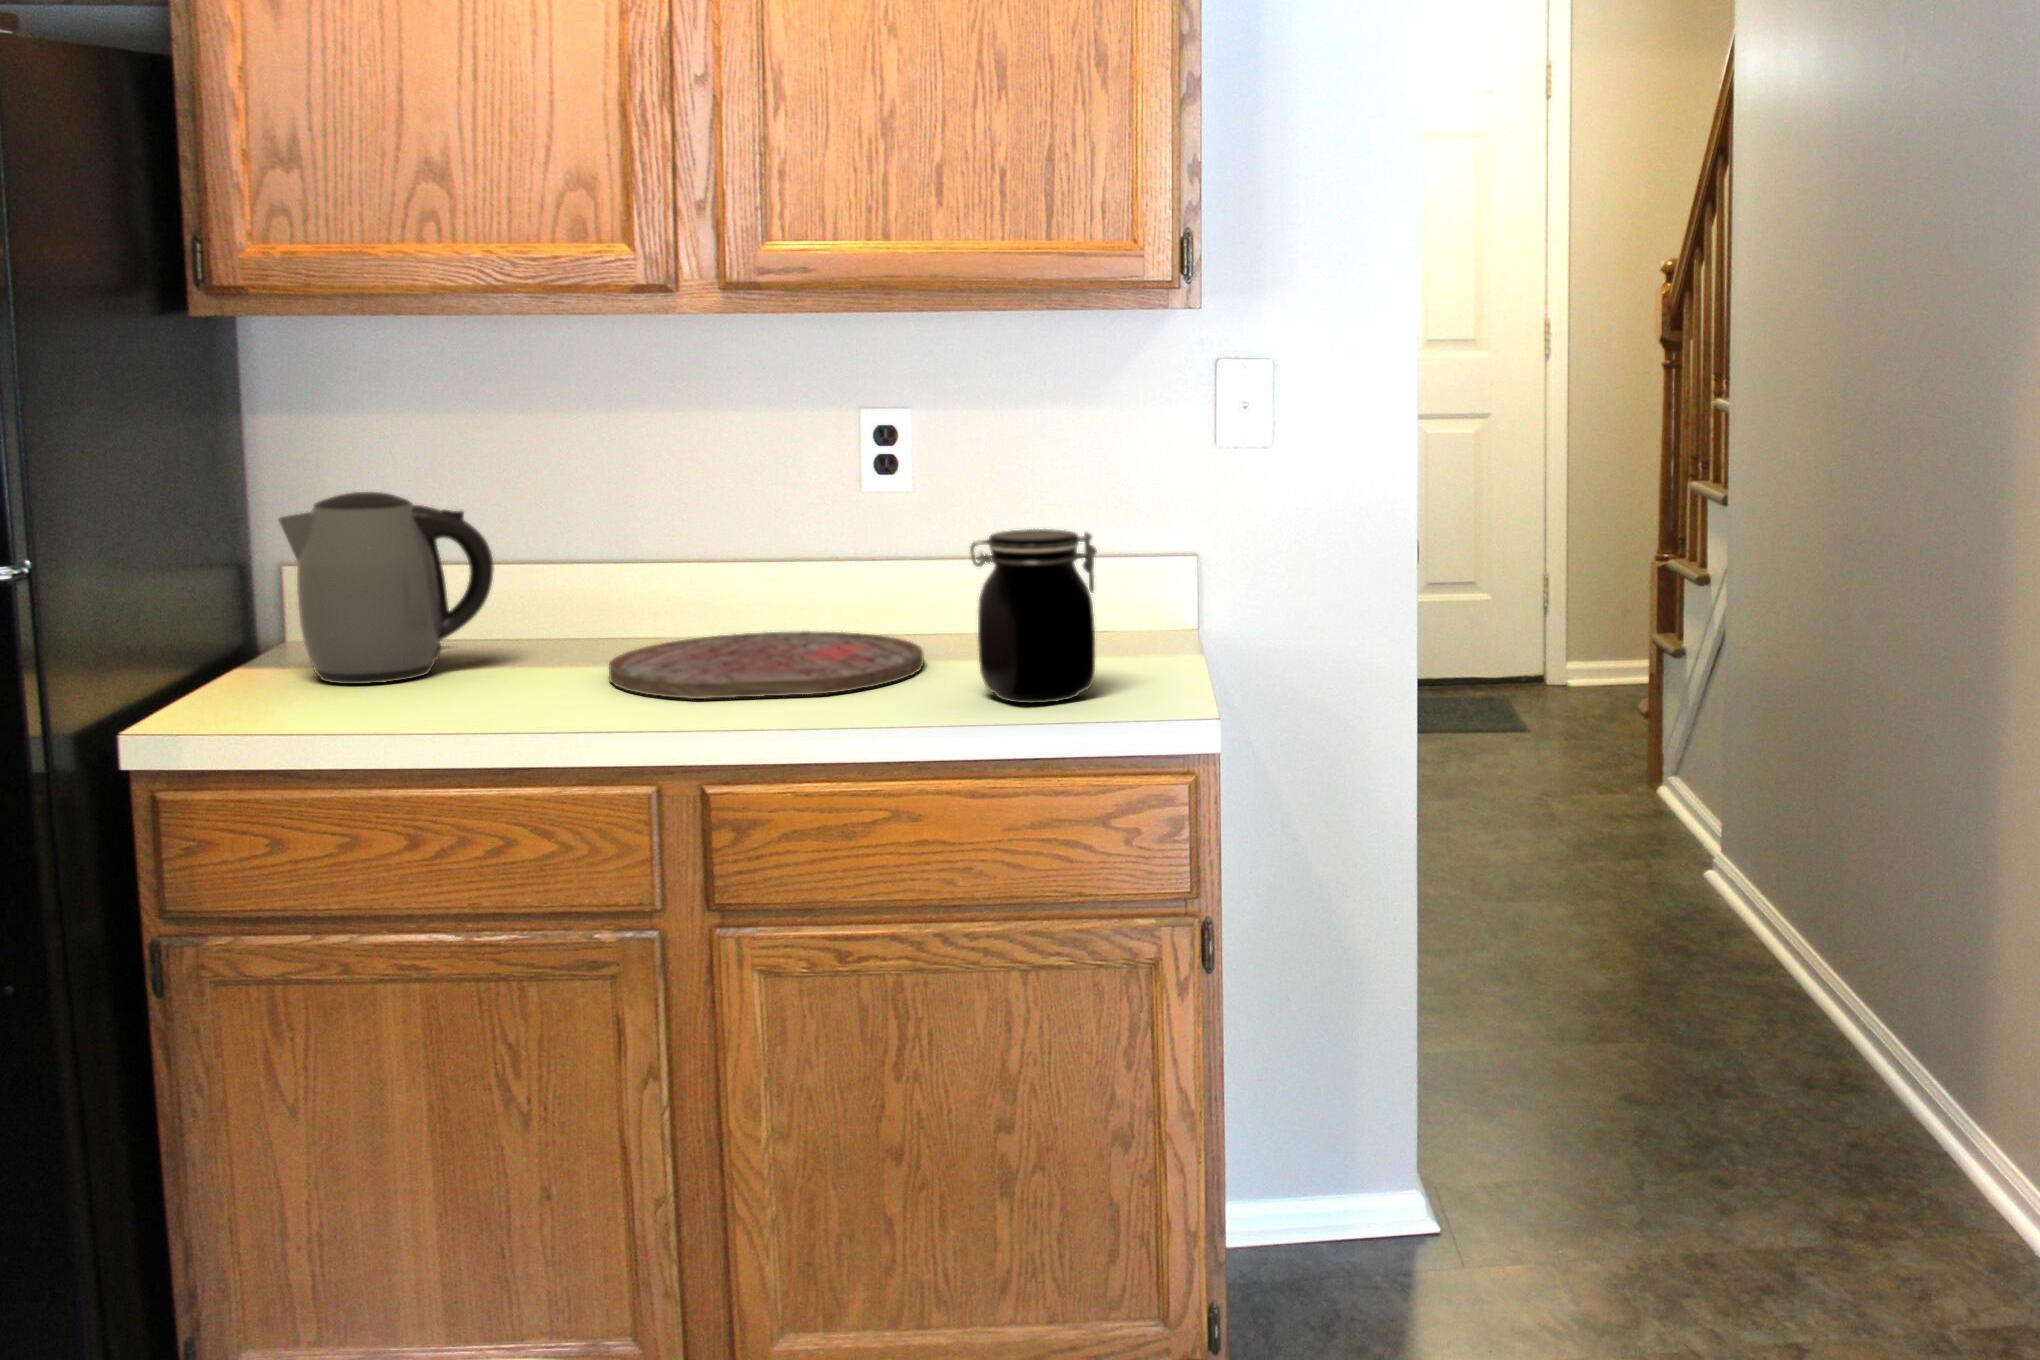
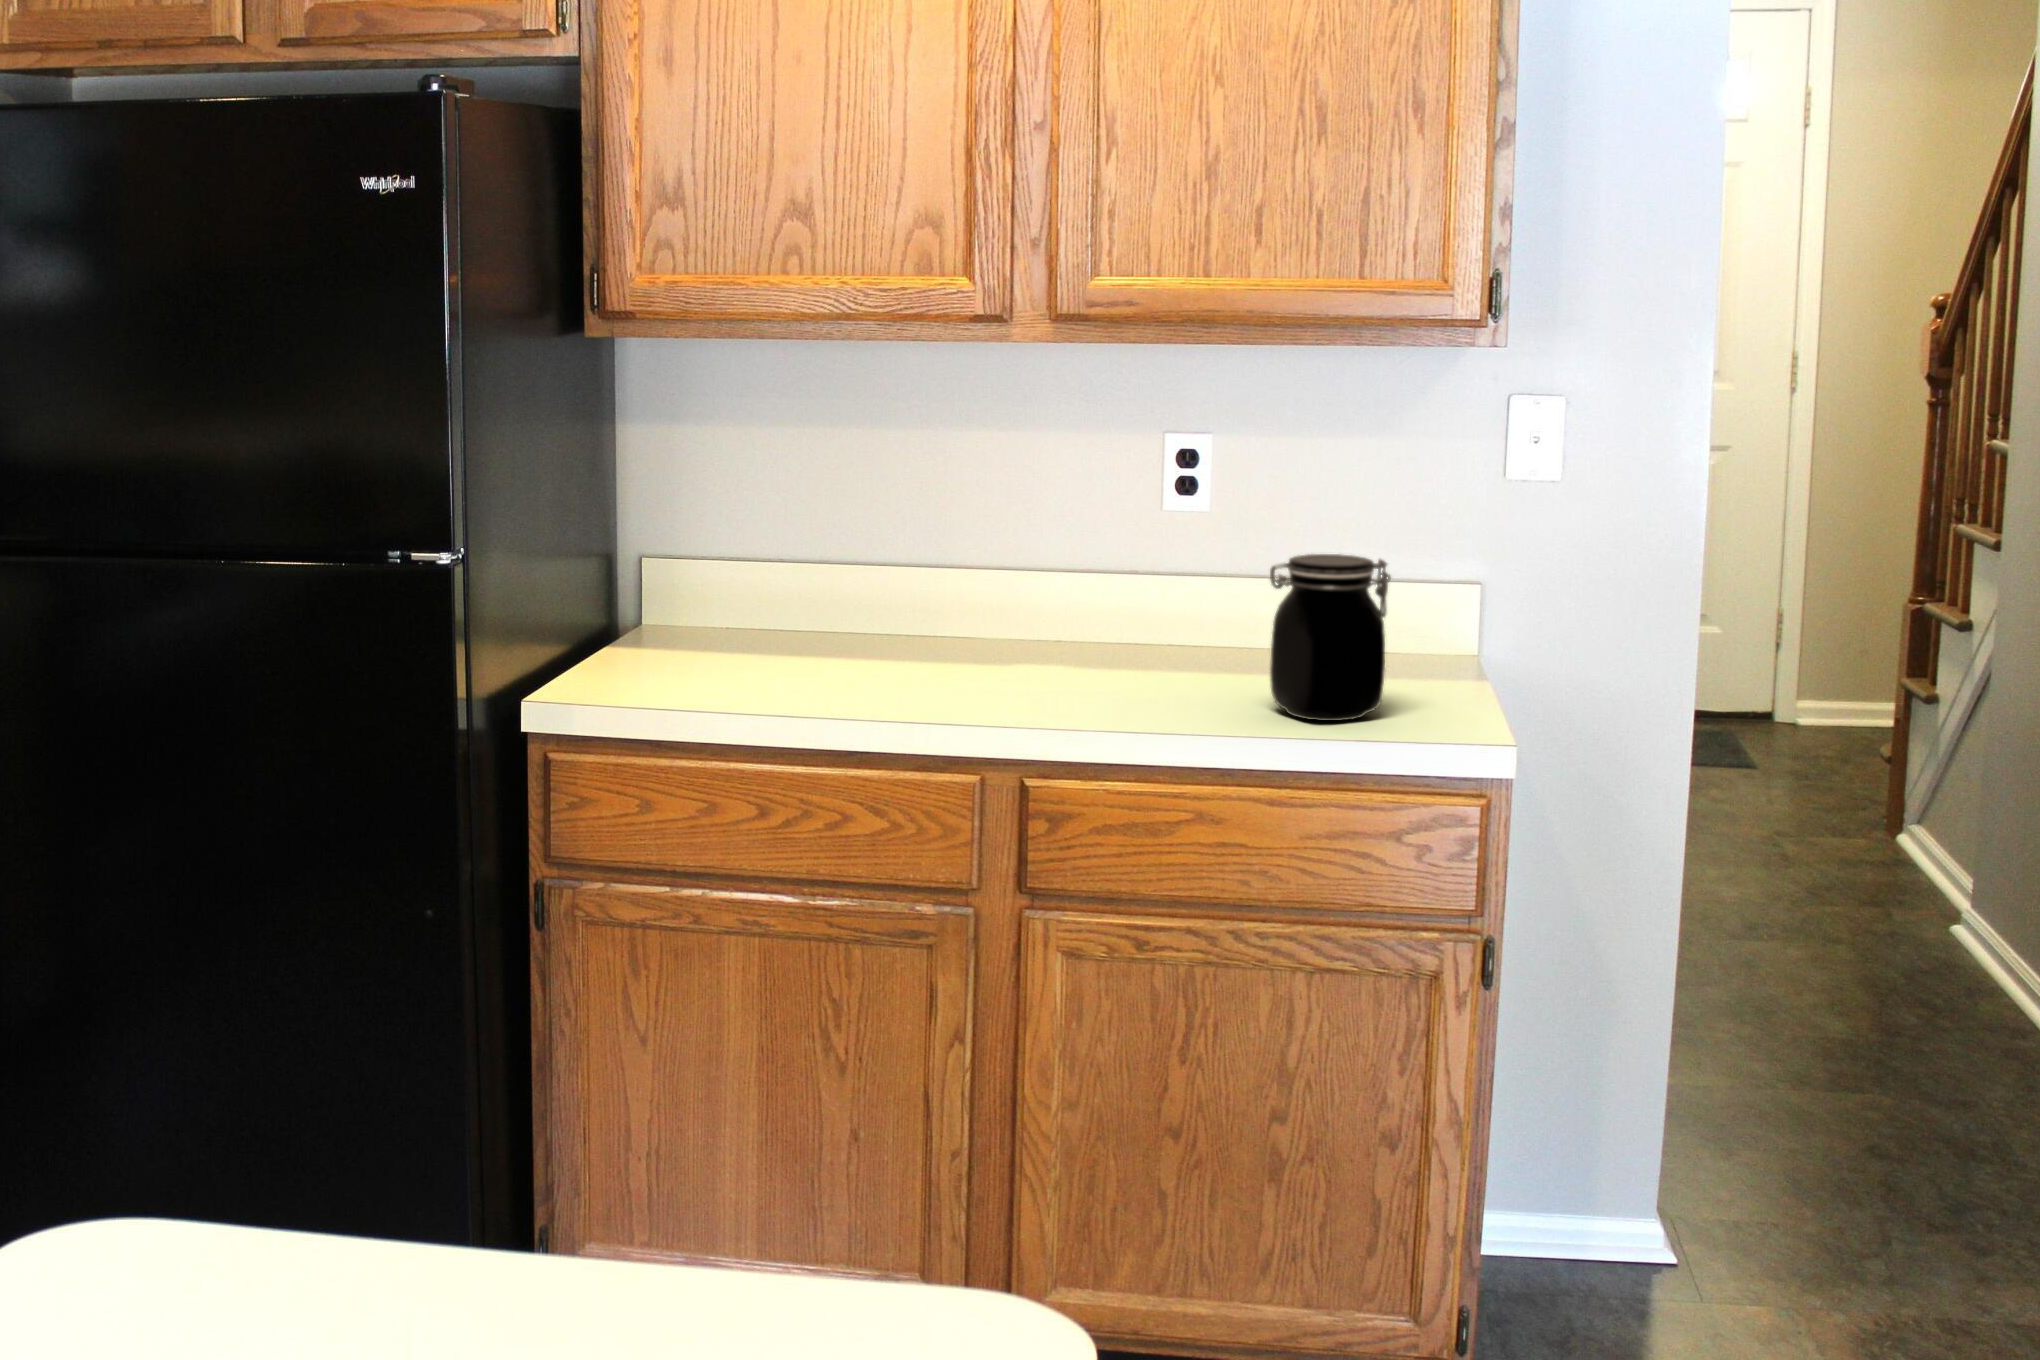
kettle: present [279,492,493,684] -> none [640,497,814,670]
cutting board: present [609,631,924,699] -> none [916,636,1202,701]

